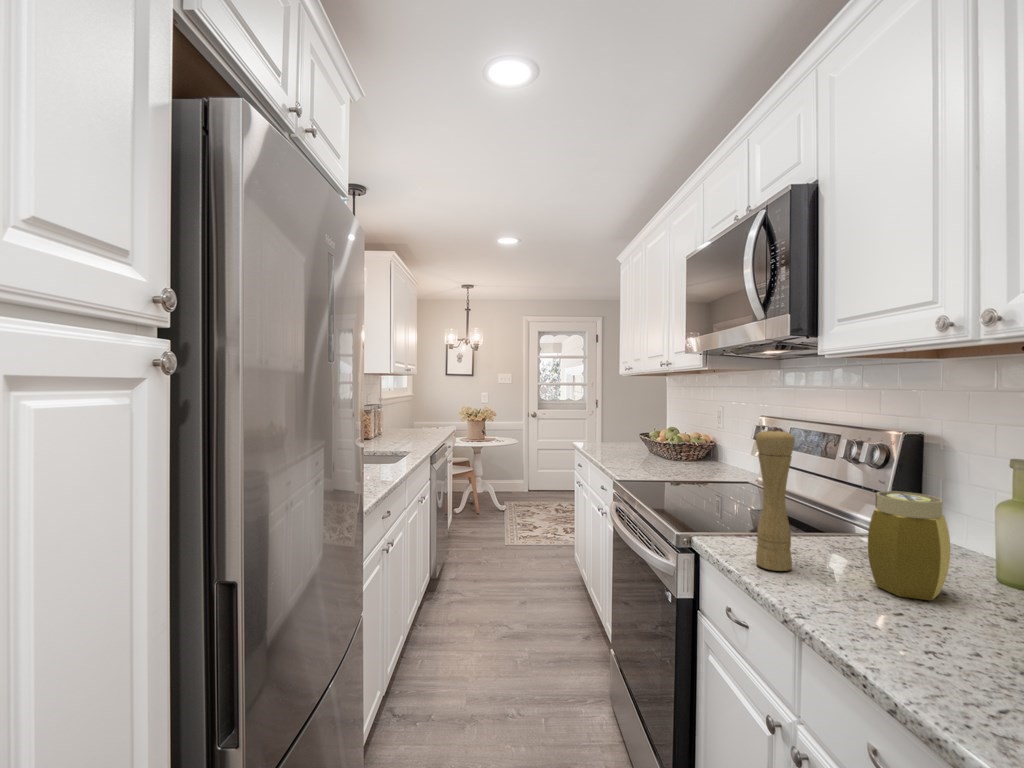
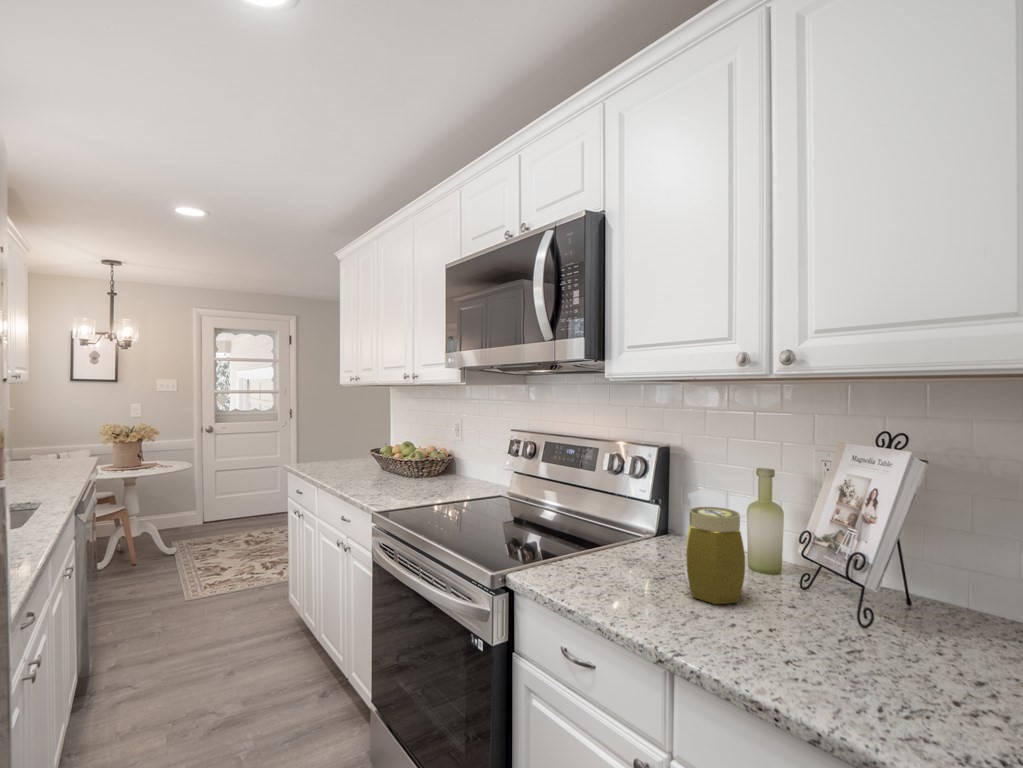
pepper mill: present [756,429,795,571] -> none [588,457,624,601]

